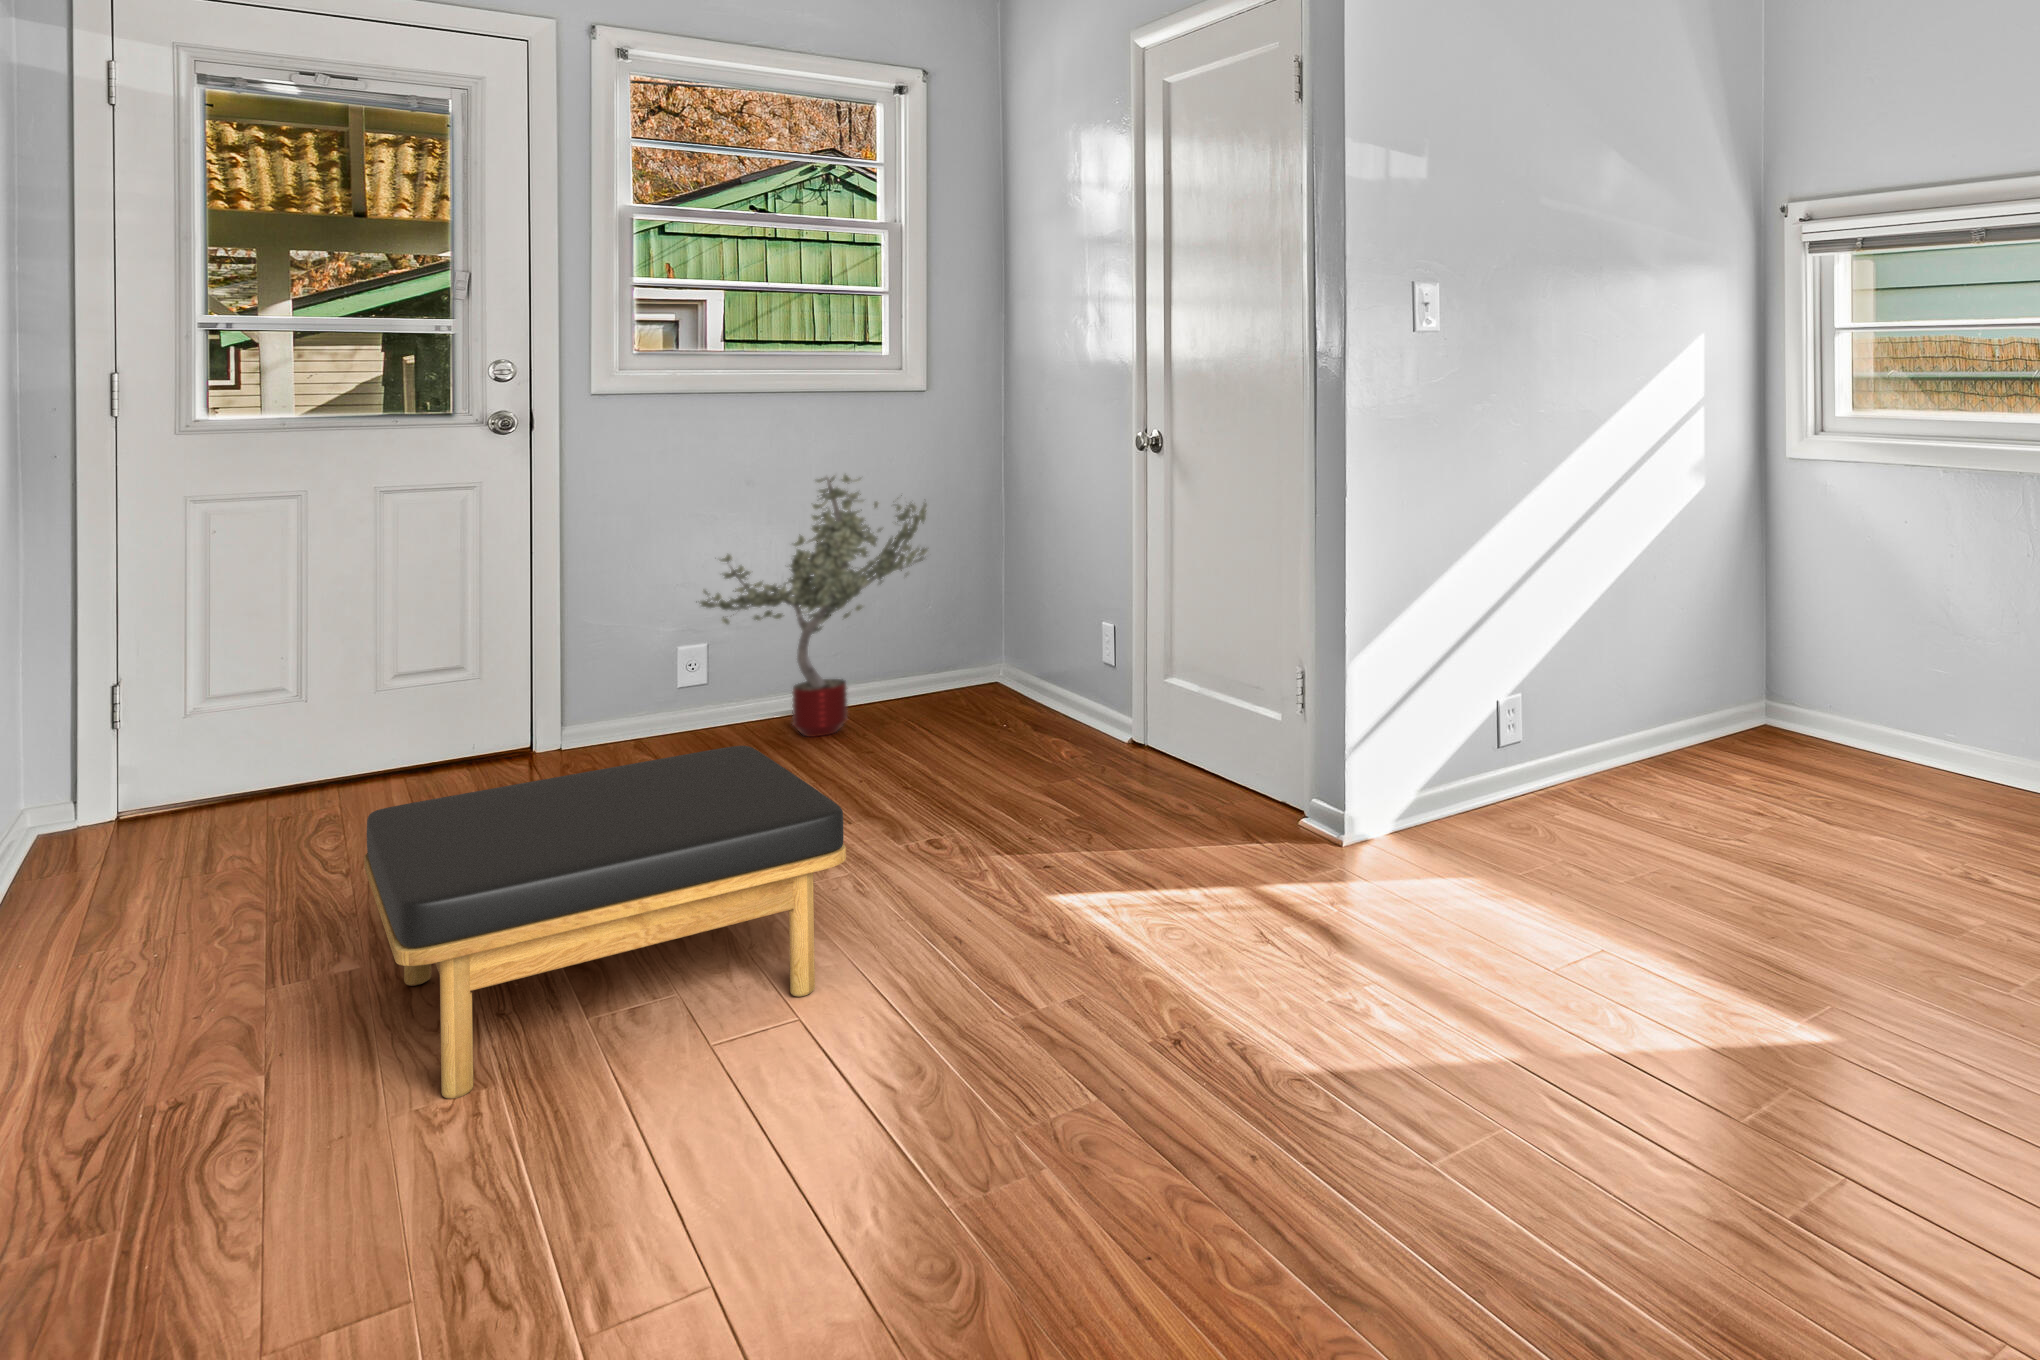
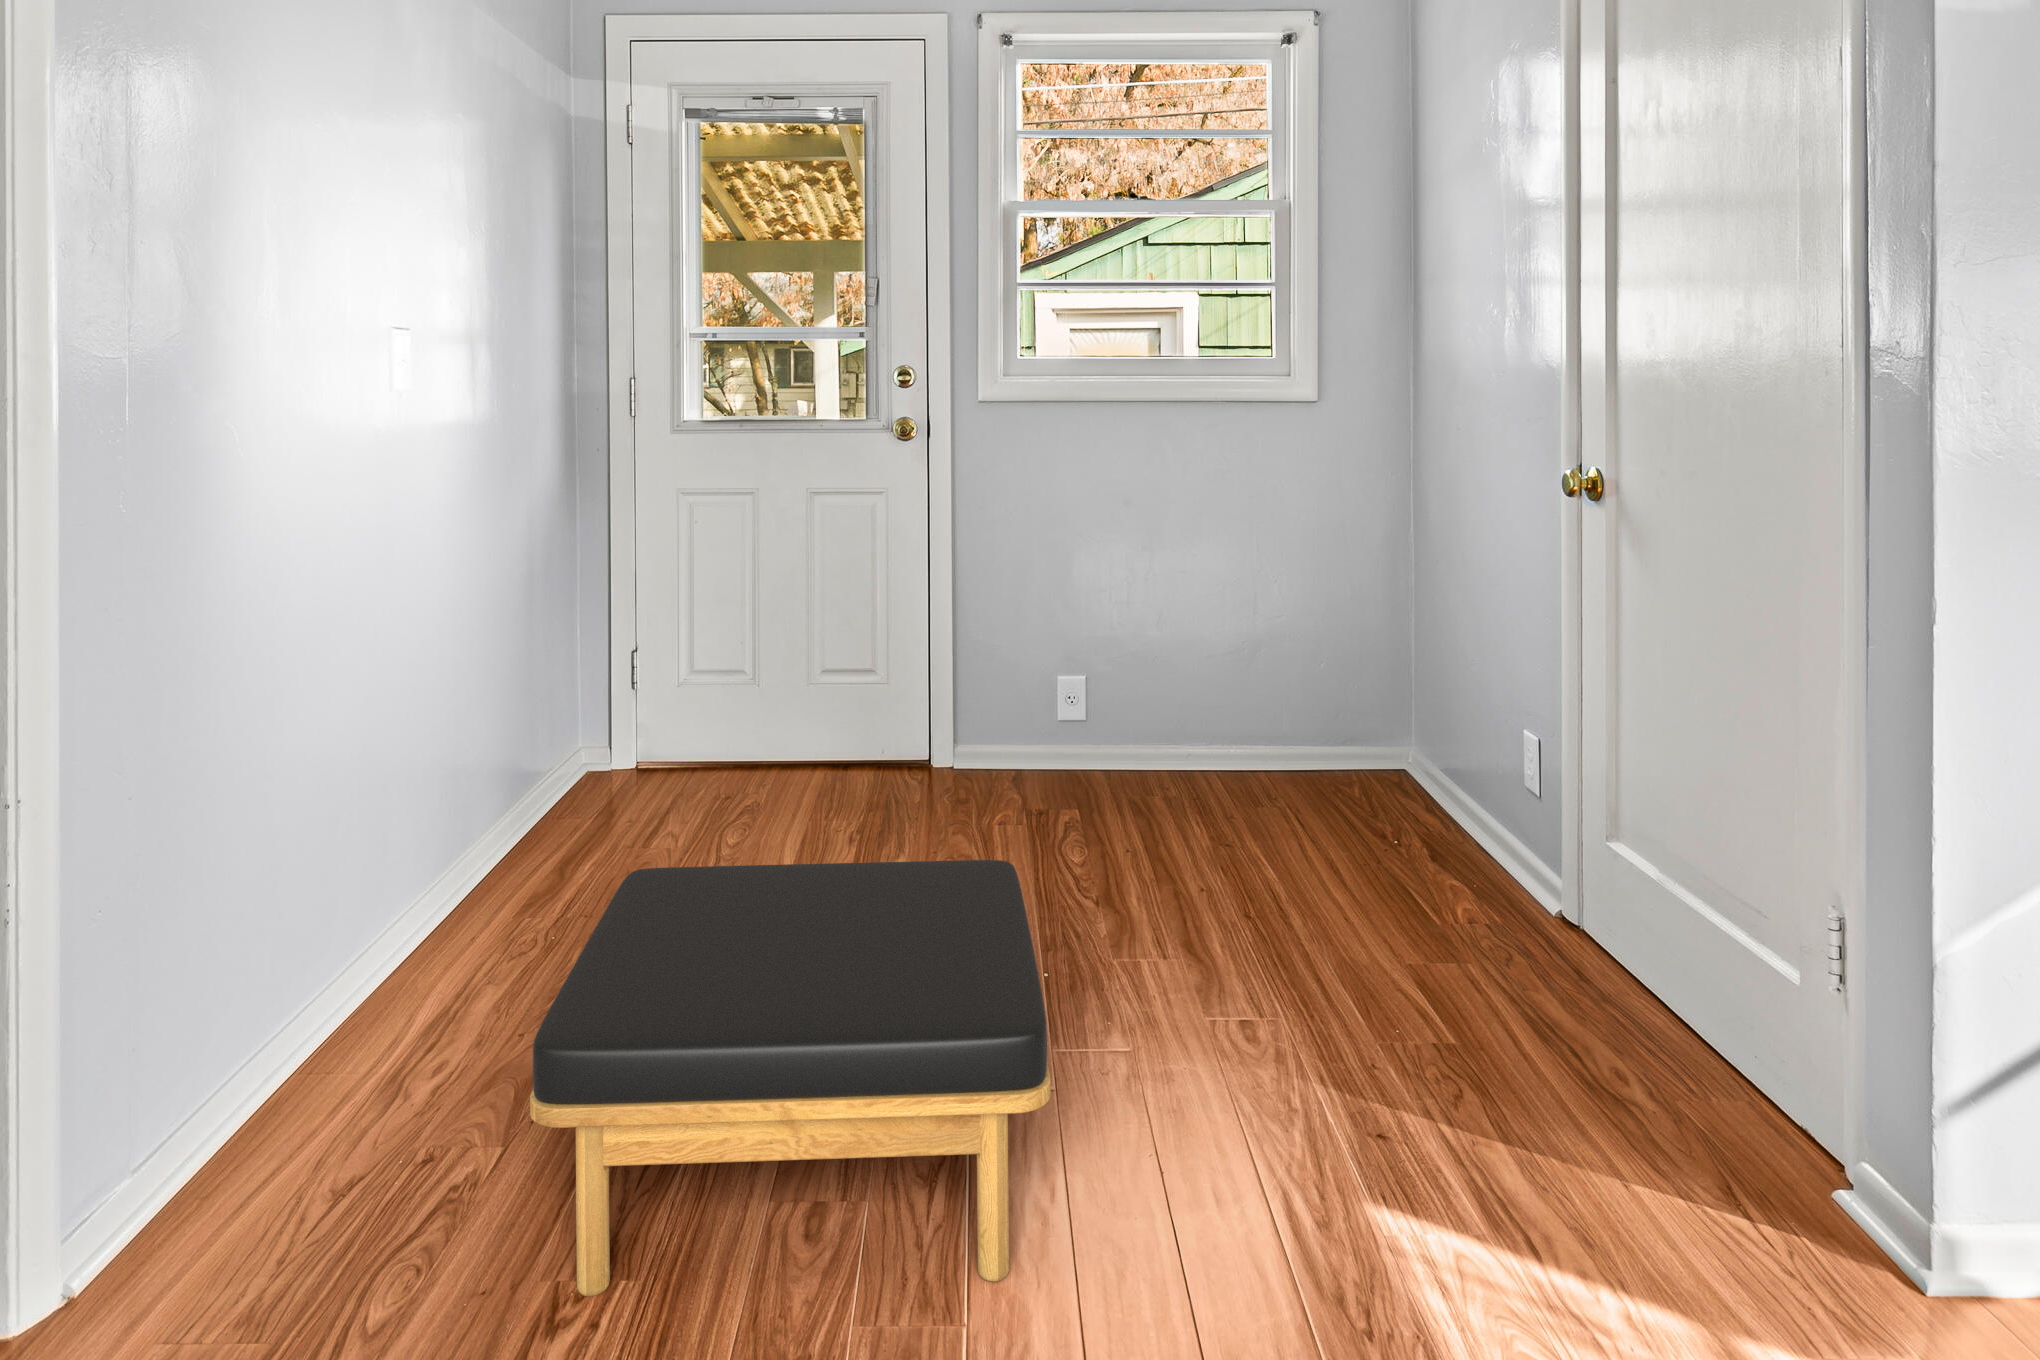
potted tree: present [700,475,927,737] -> none [1062,498,1316,809]

